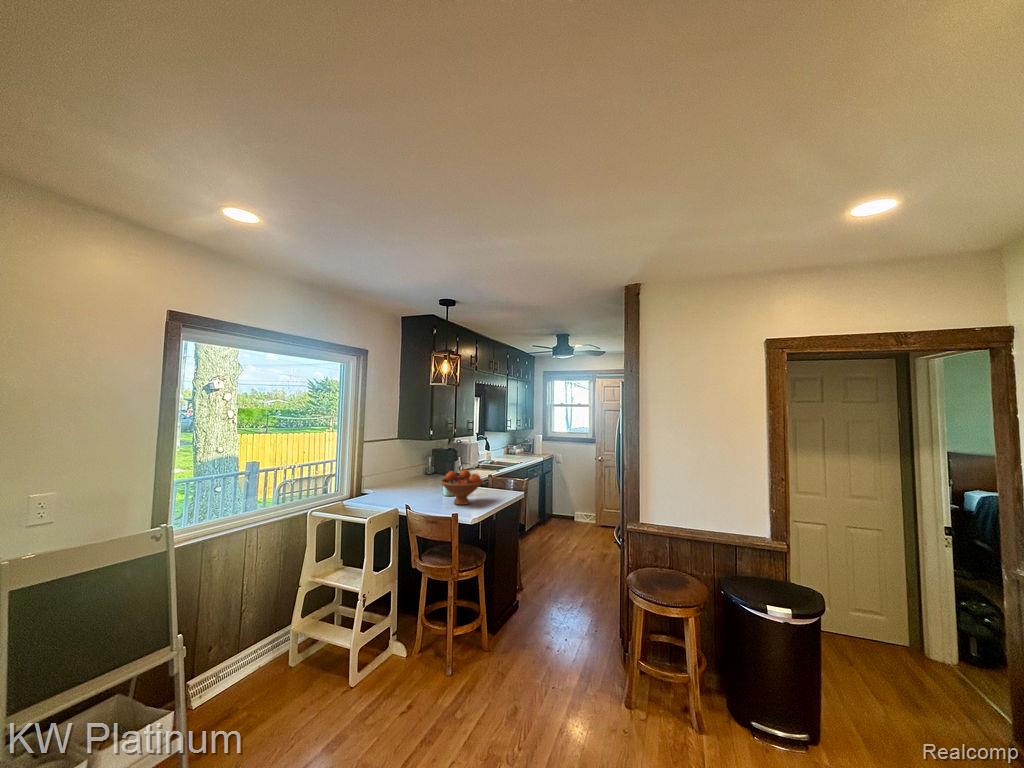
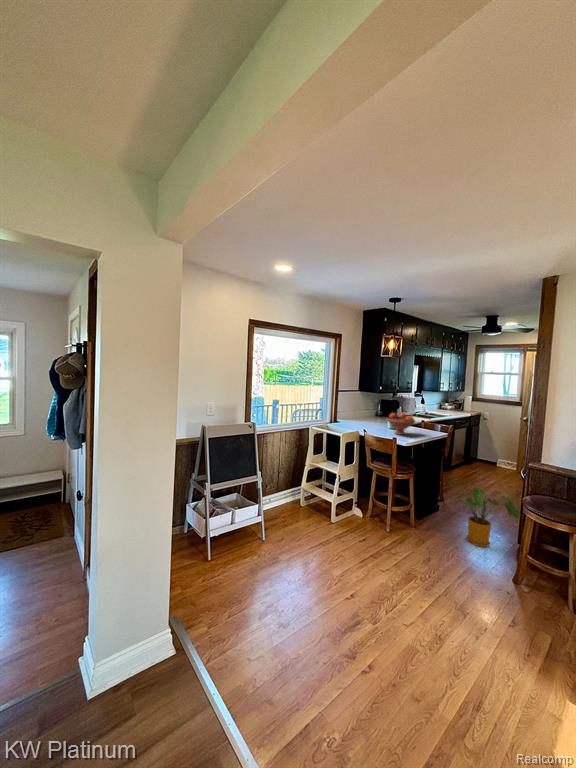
house plant: none [534,566,619,656] -> present [452,487,520,547]

